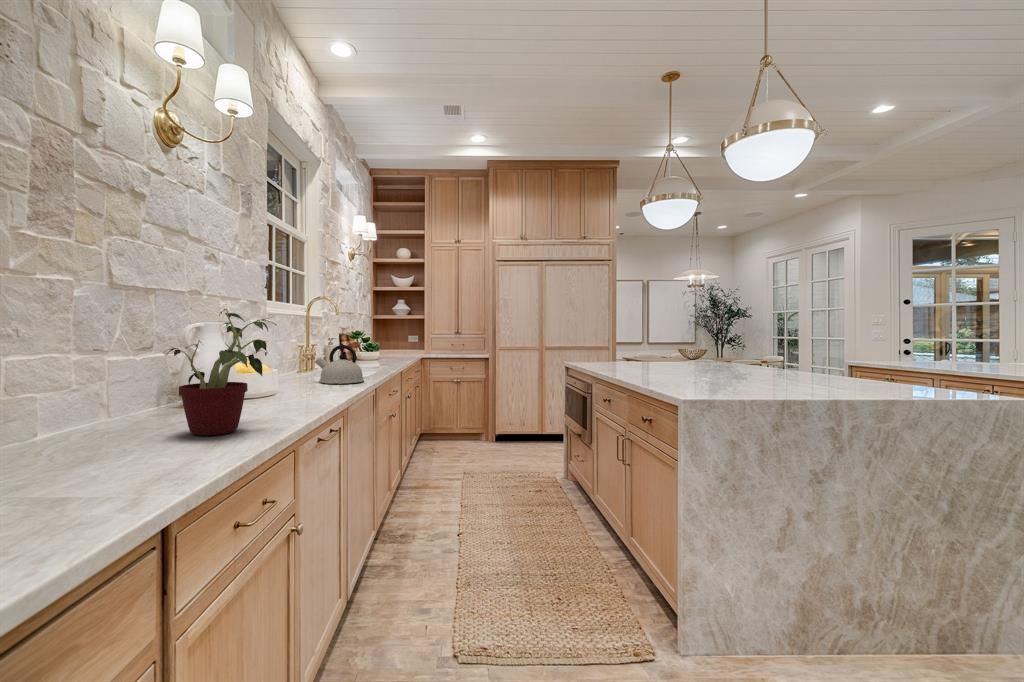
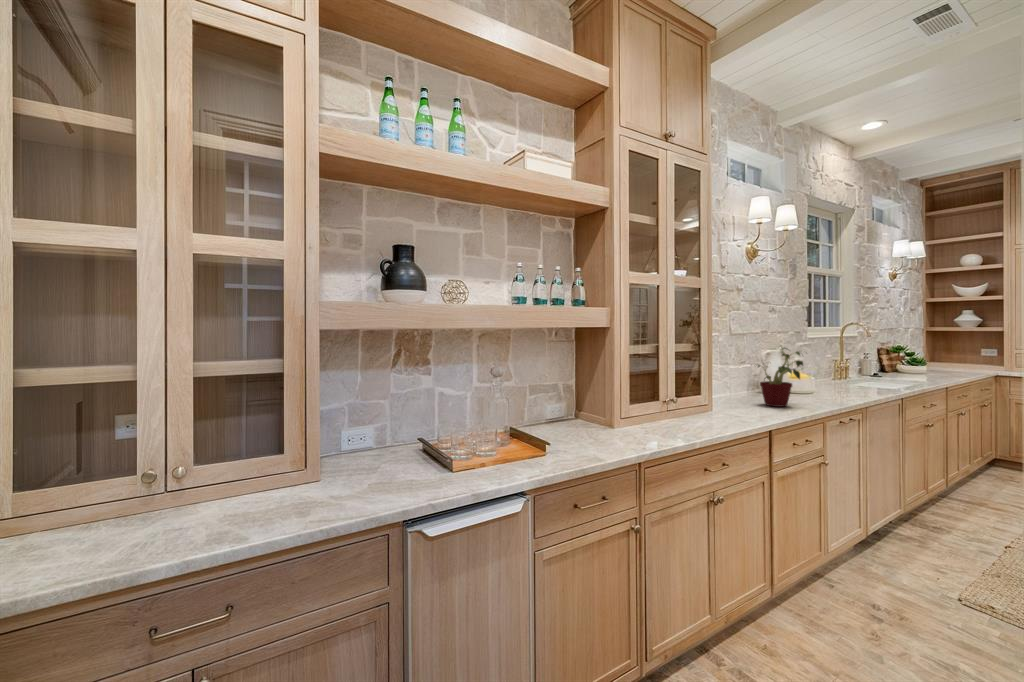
kettle: present [315,345,364,384] -> none [844,361,888,391]

